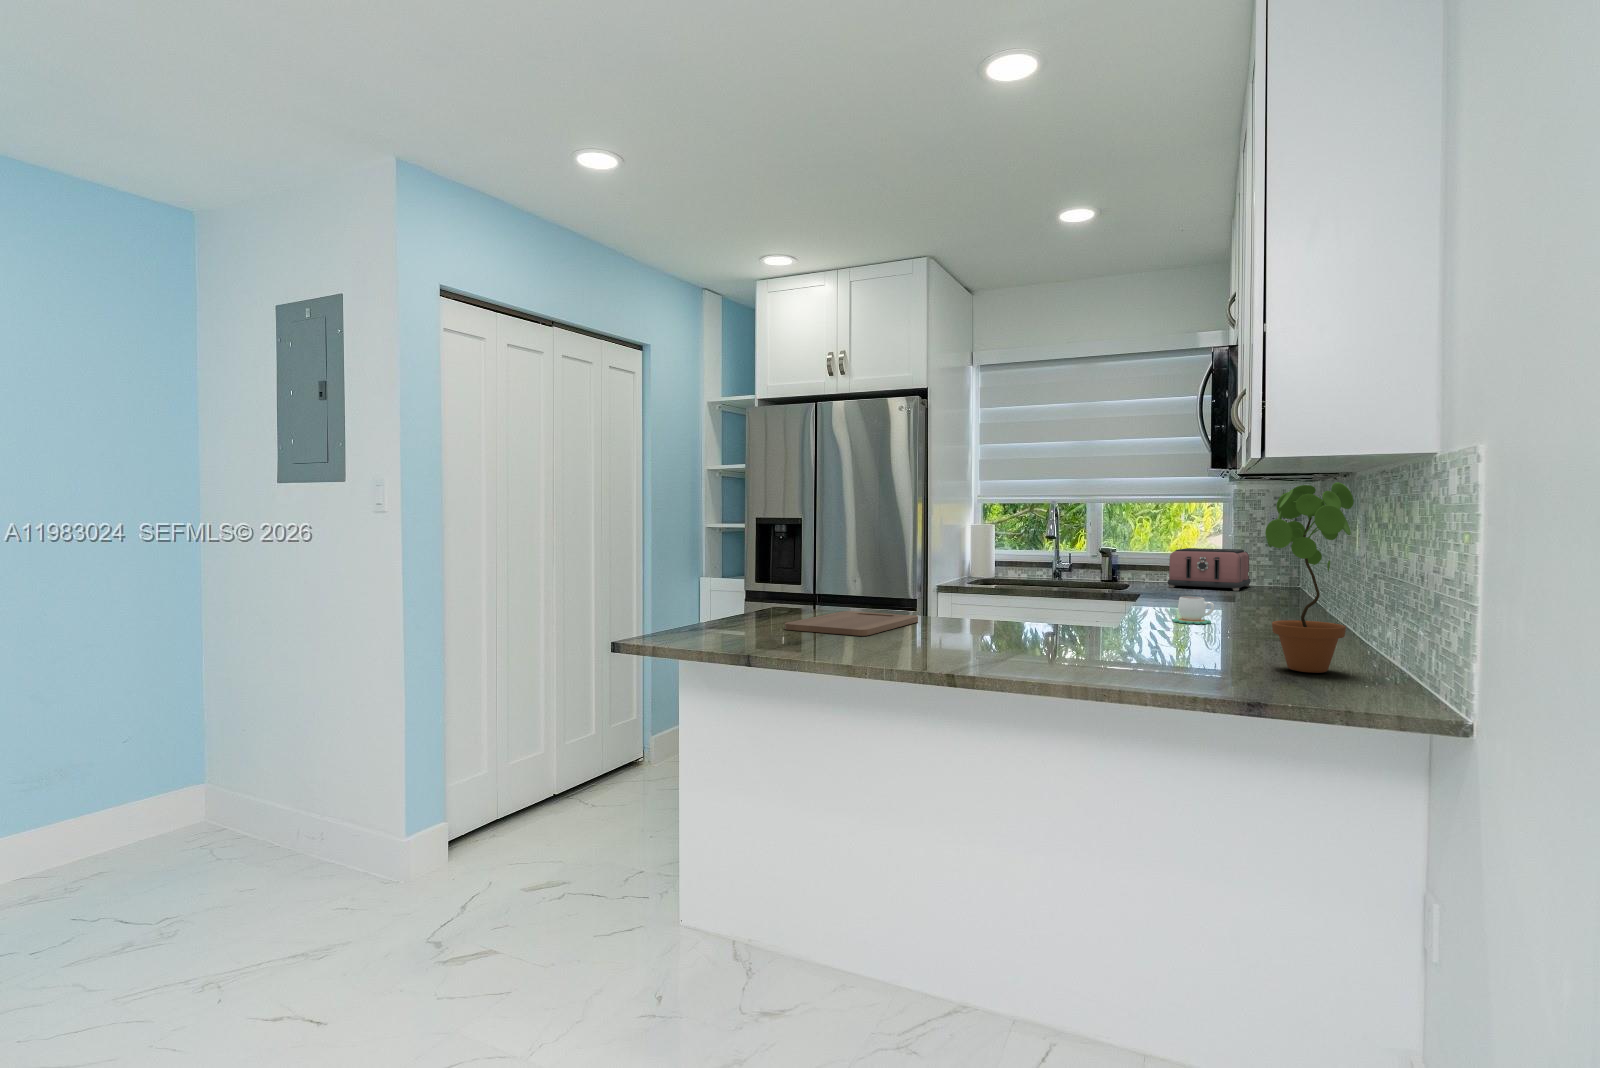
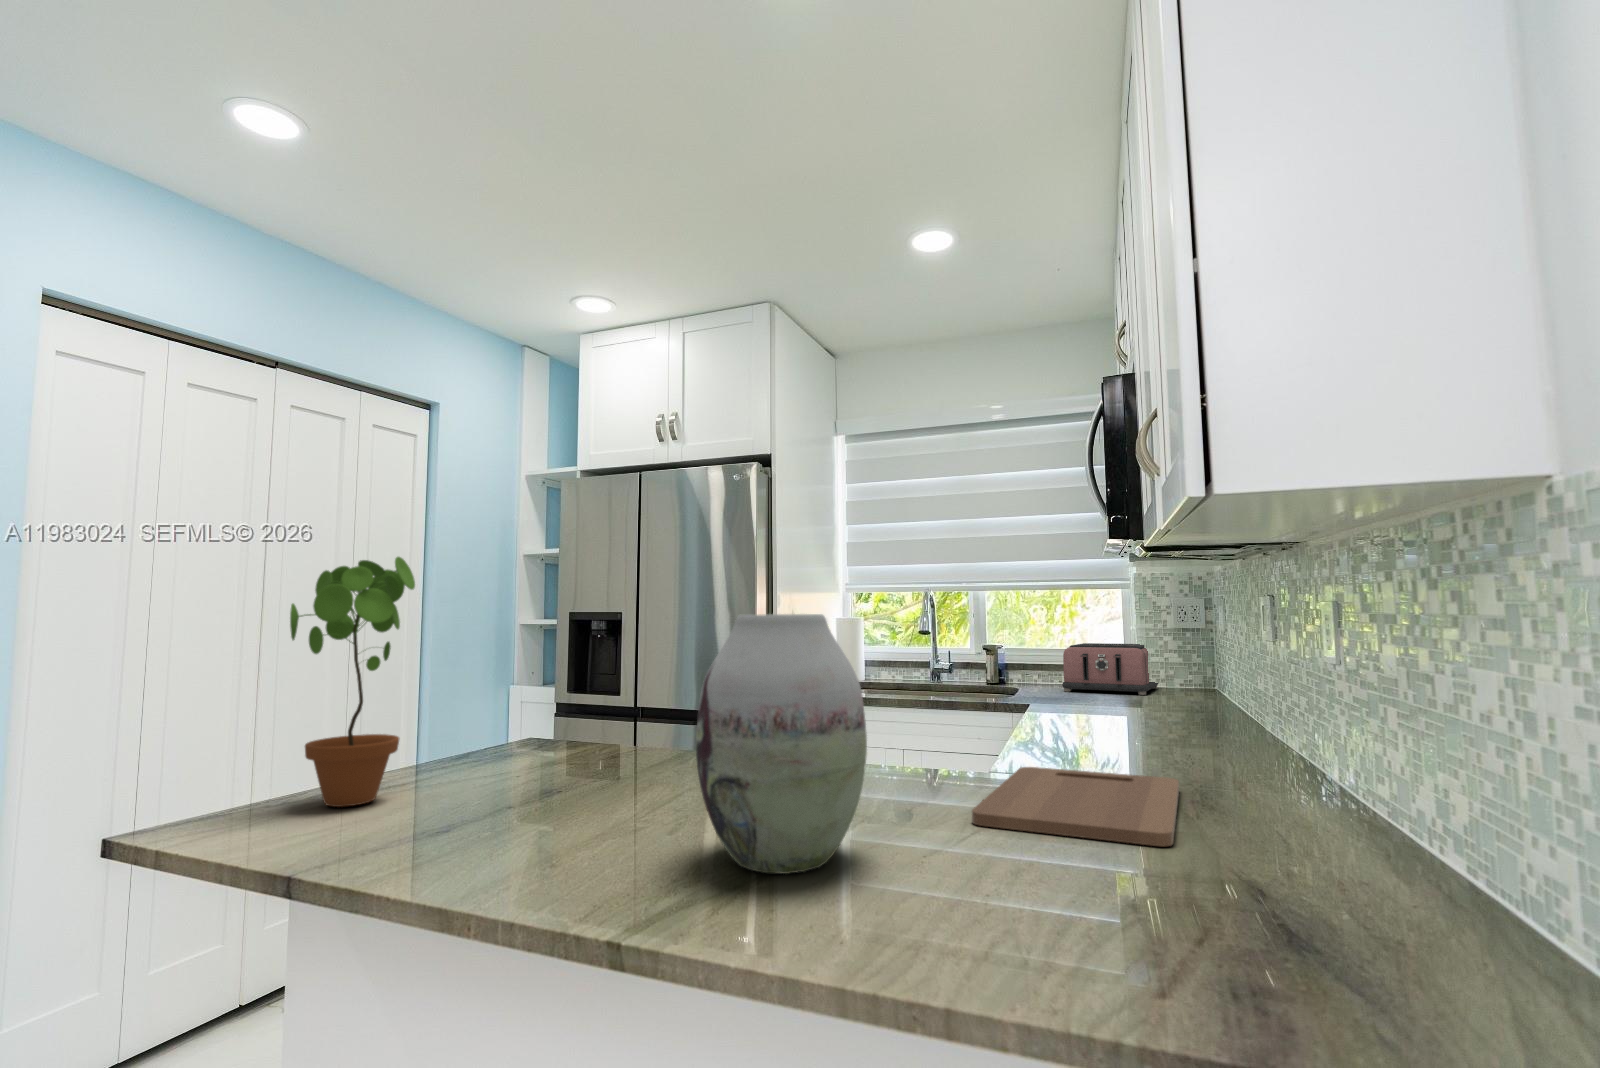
potted plant: present [1265,482,1353,673] -> present [290,557,415,807]
vase: none [984,527,1080,662] -> present [696,614,867,874]
mug: present [1172,597,1214,624] -> none [1057,715,1115,757]
cutting board: present [785,611,918,636] -> present [972,767,1179,847]

